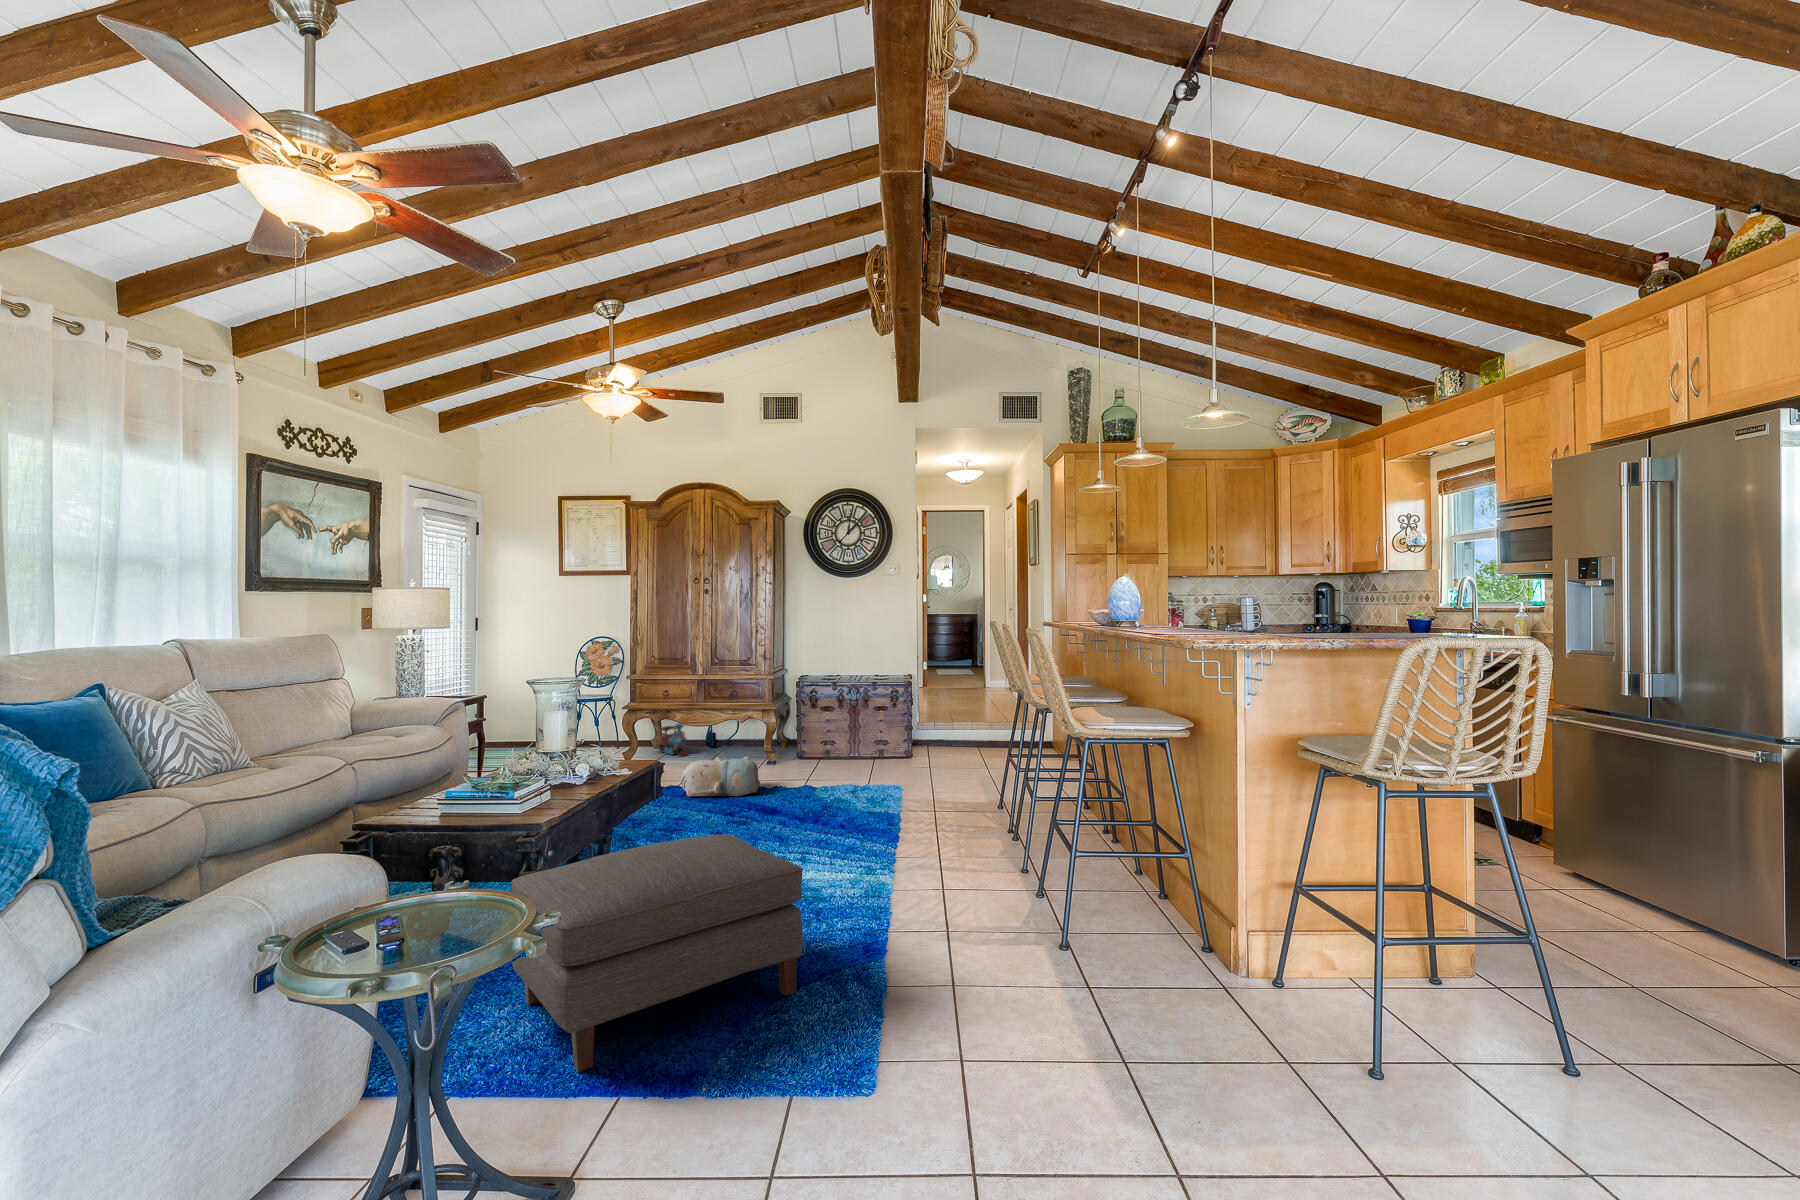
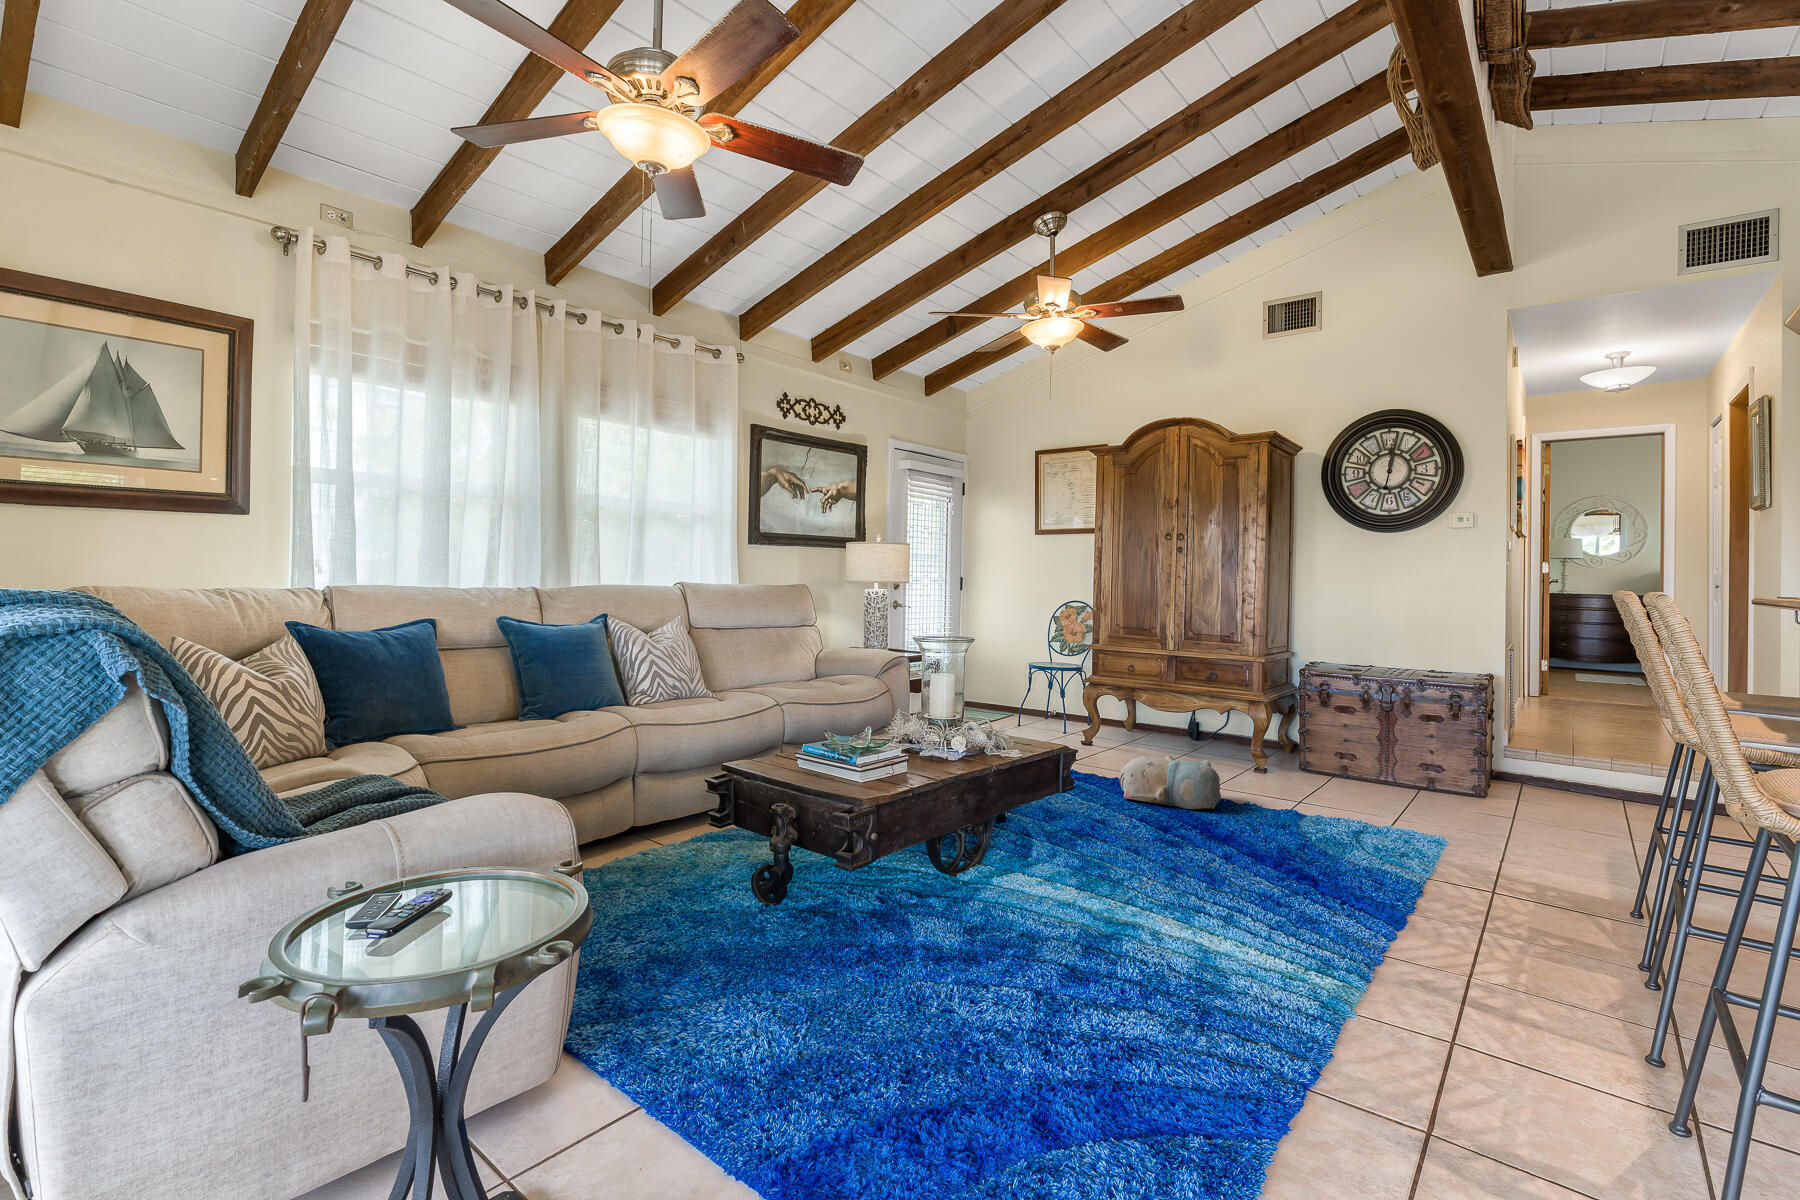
toy train: present [656,724,687,755] -> none [1121,709,1156,748]
ottoman: present [512,834,803,1072] -> none [758,856,1123,1133]

